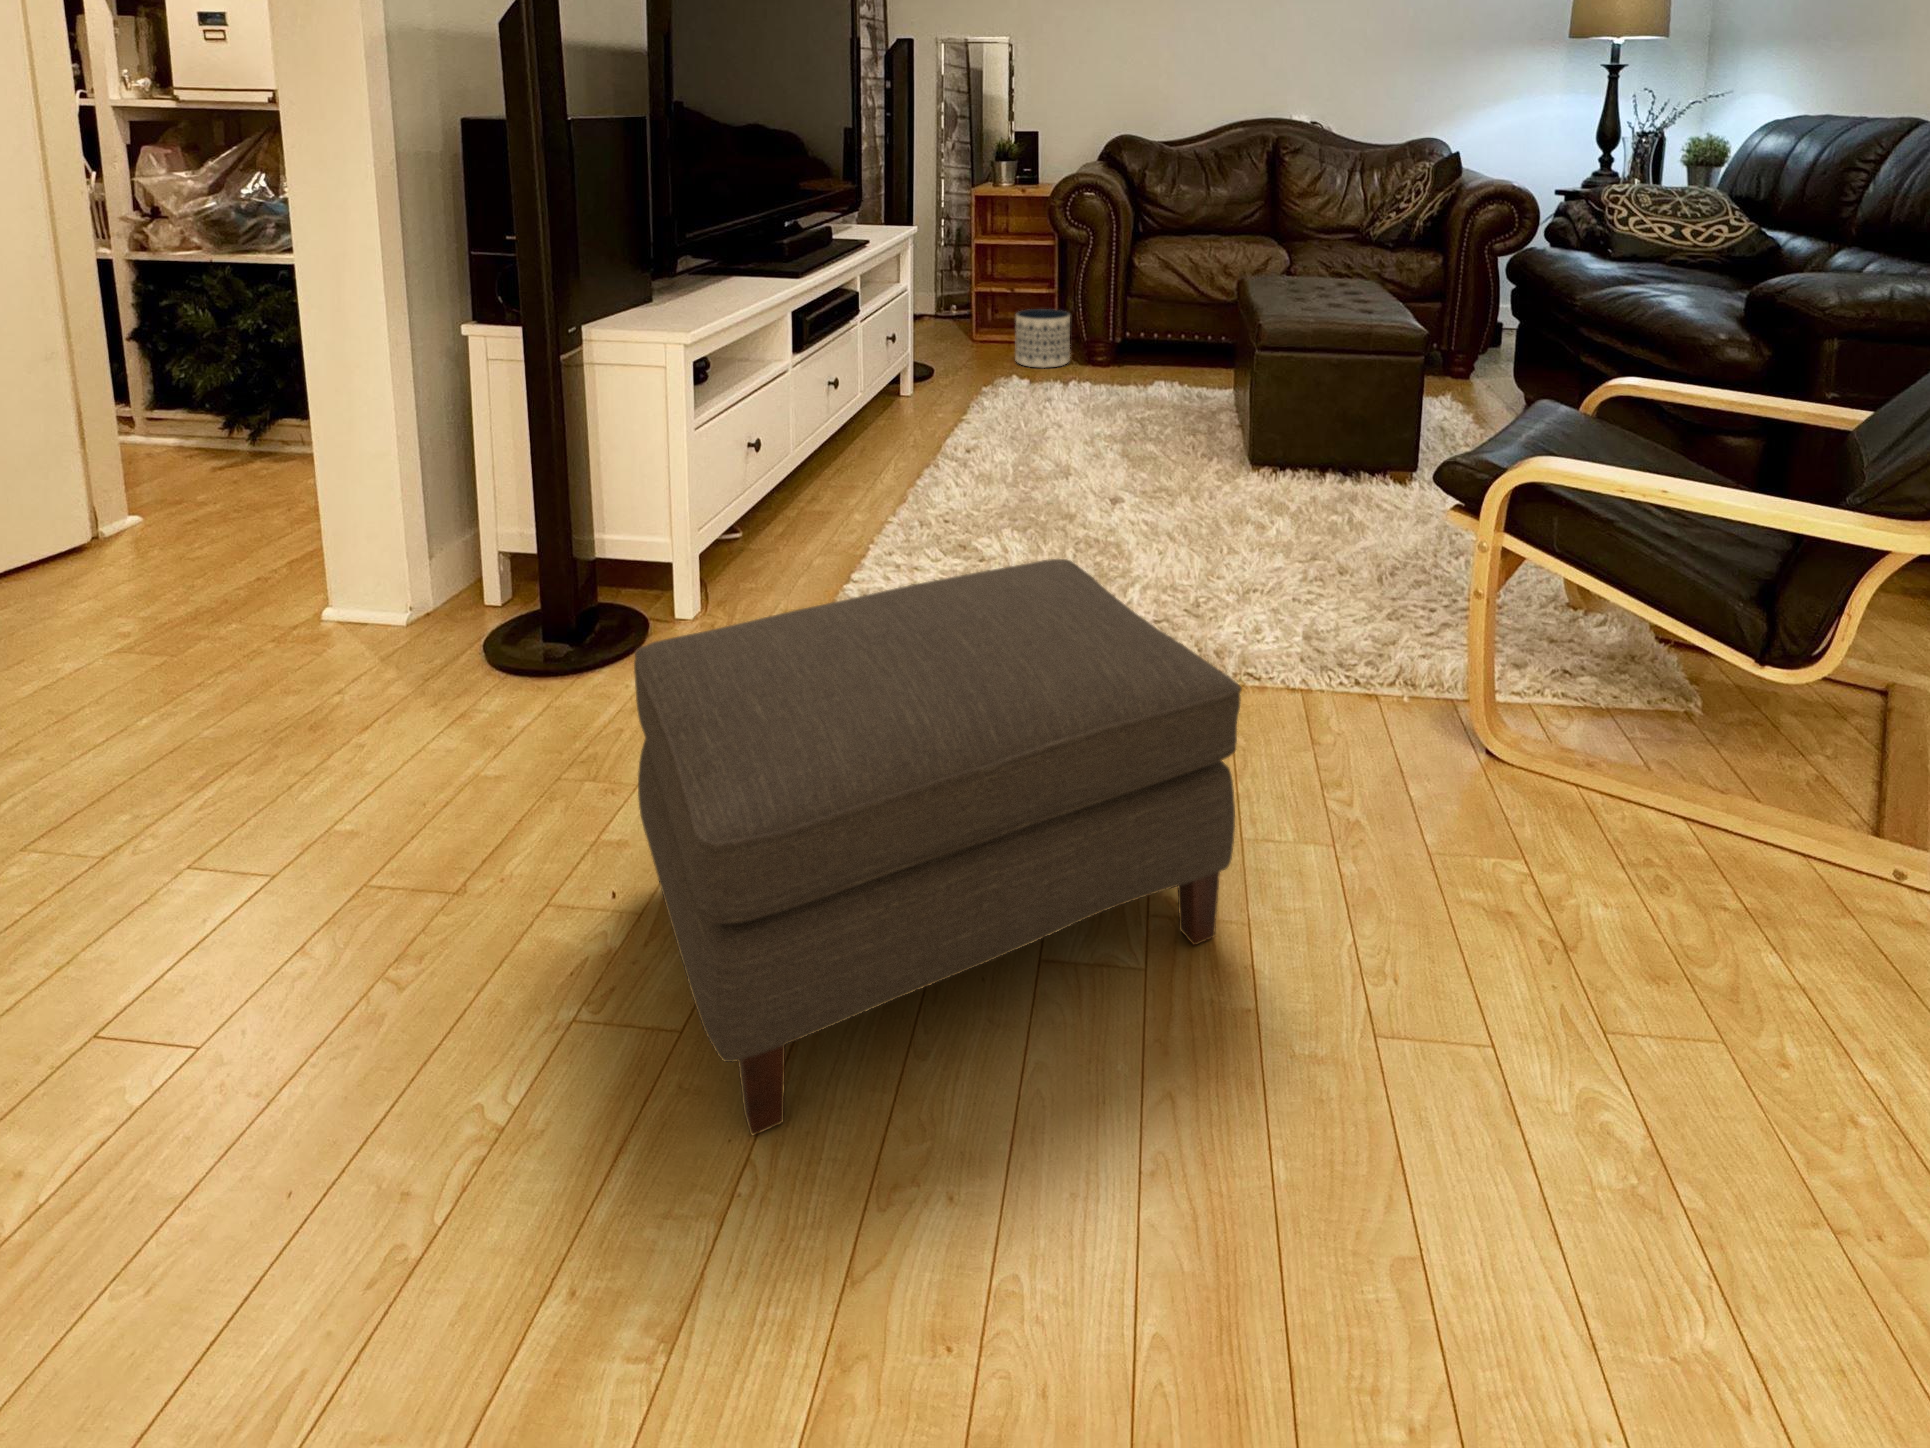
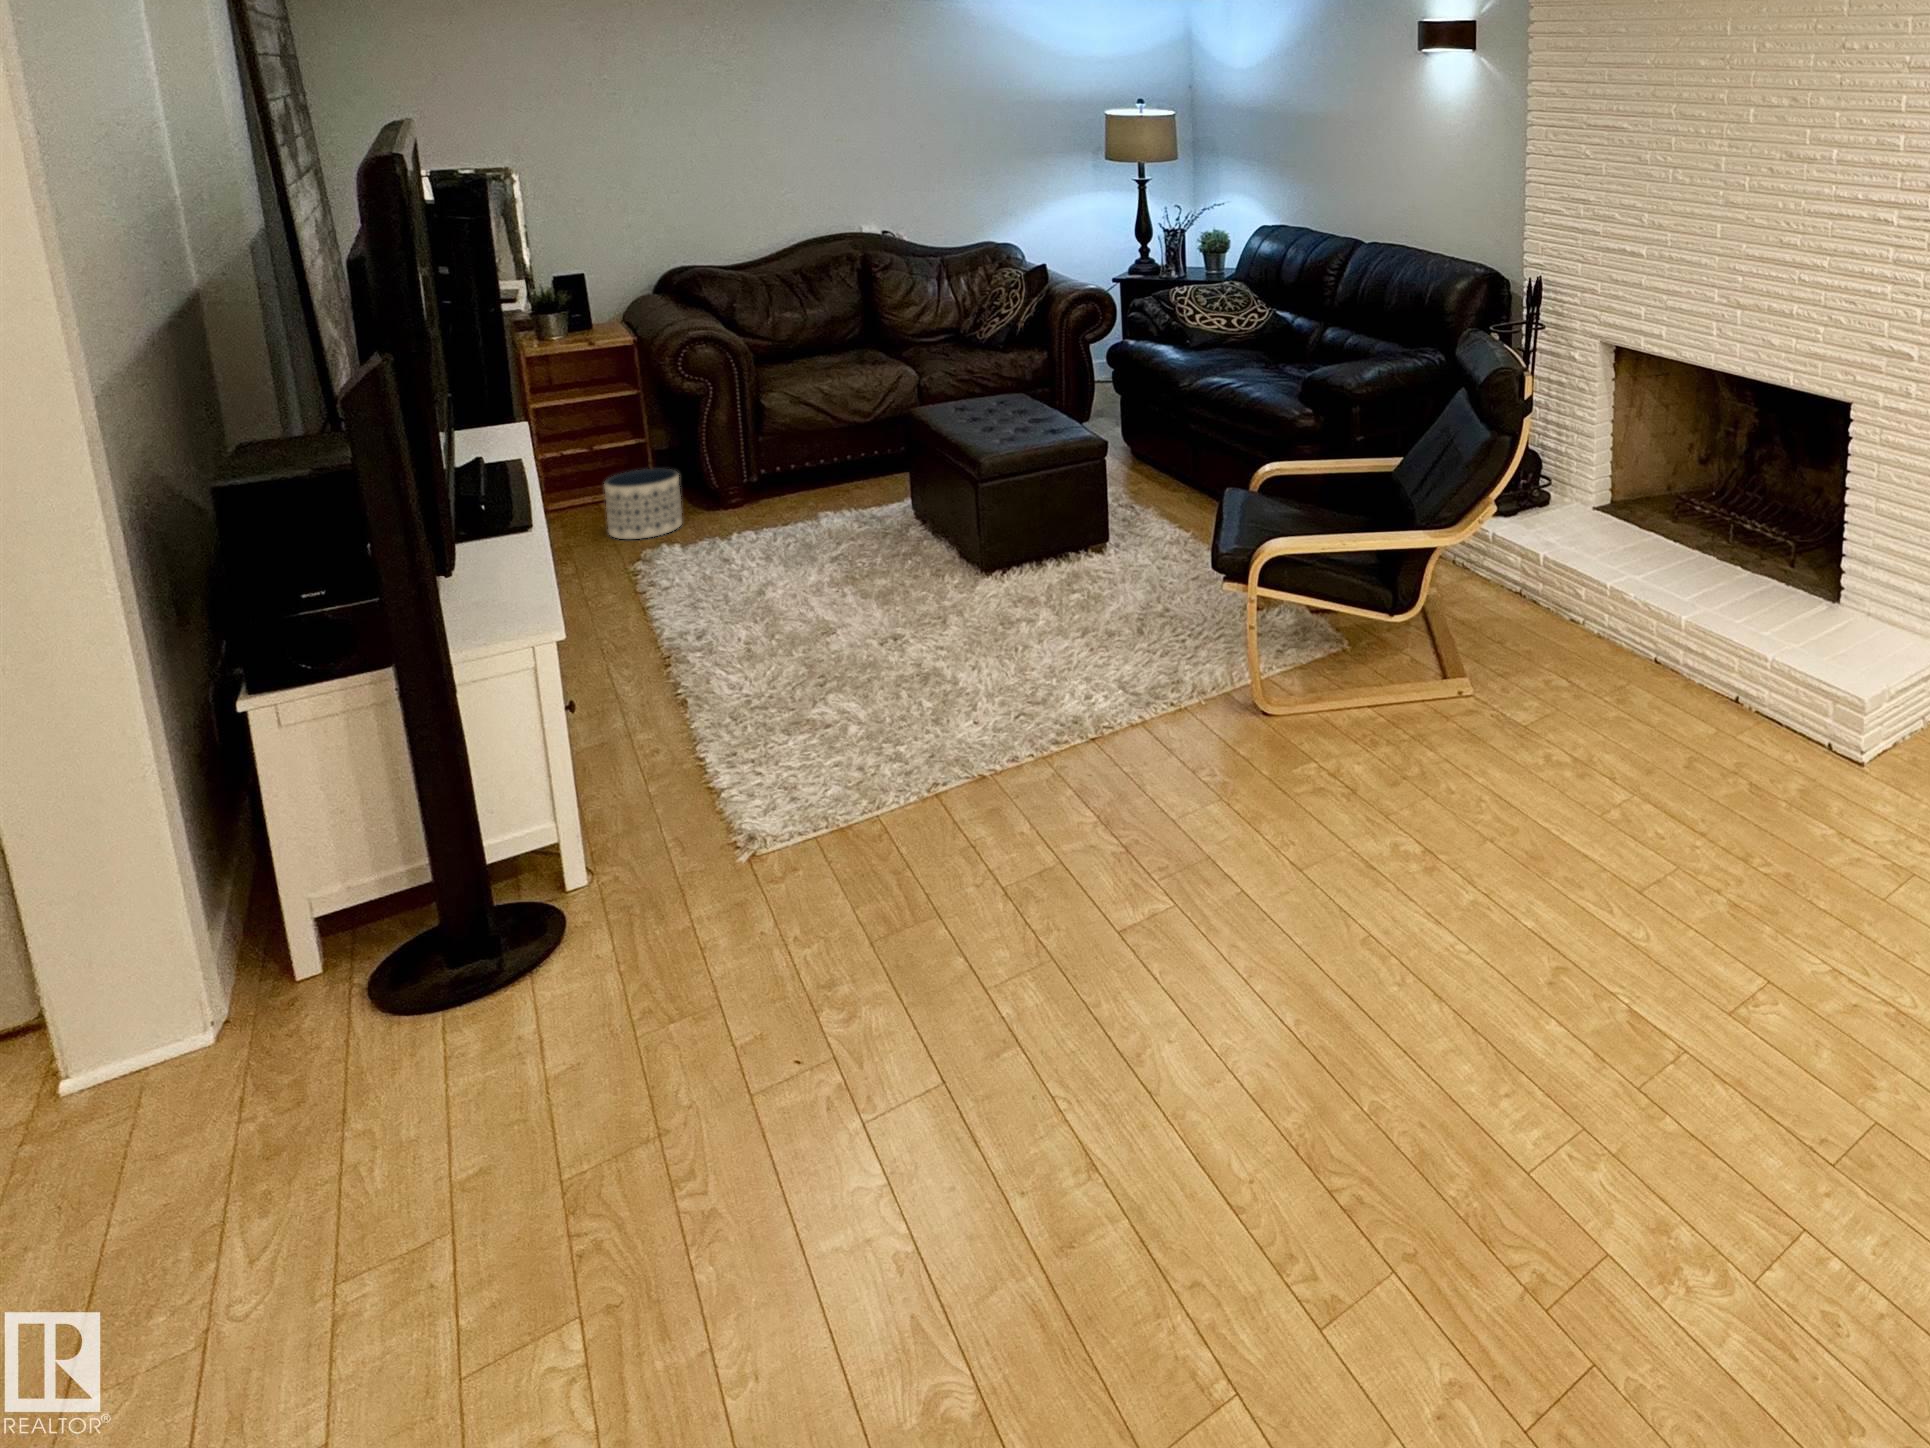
ottoman: present [634,559,1242,1135] -> none [804,685,1208,1054]

